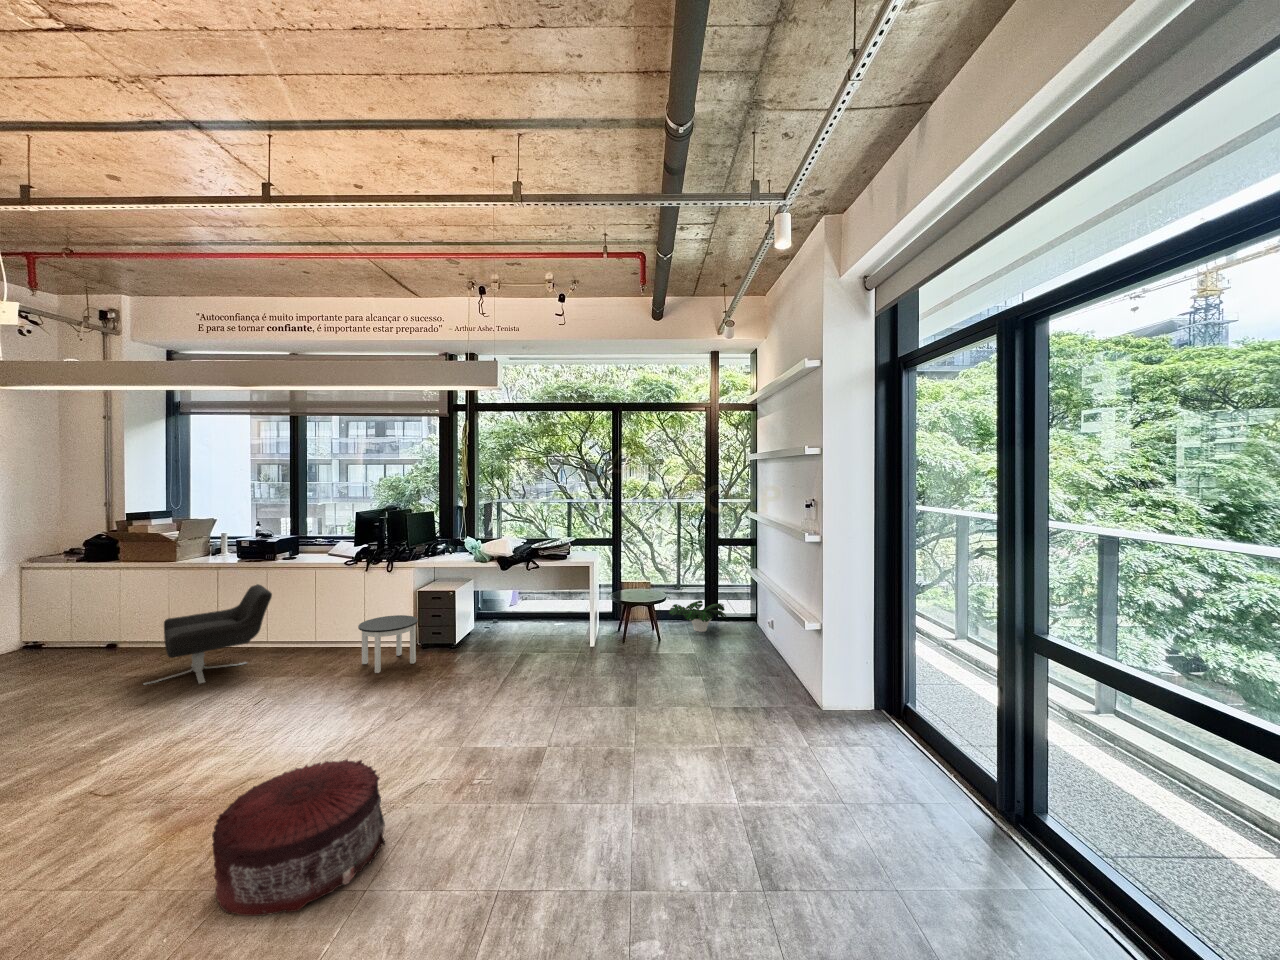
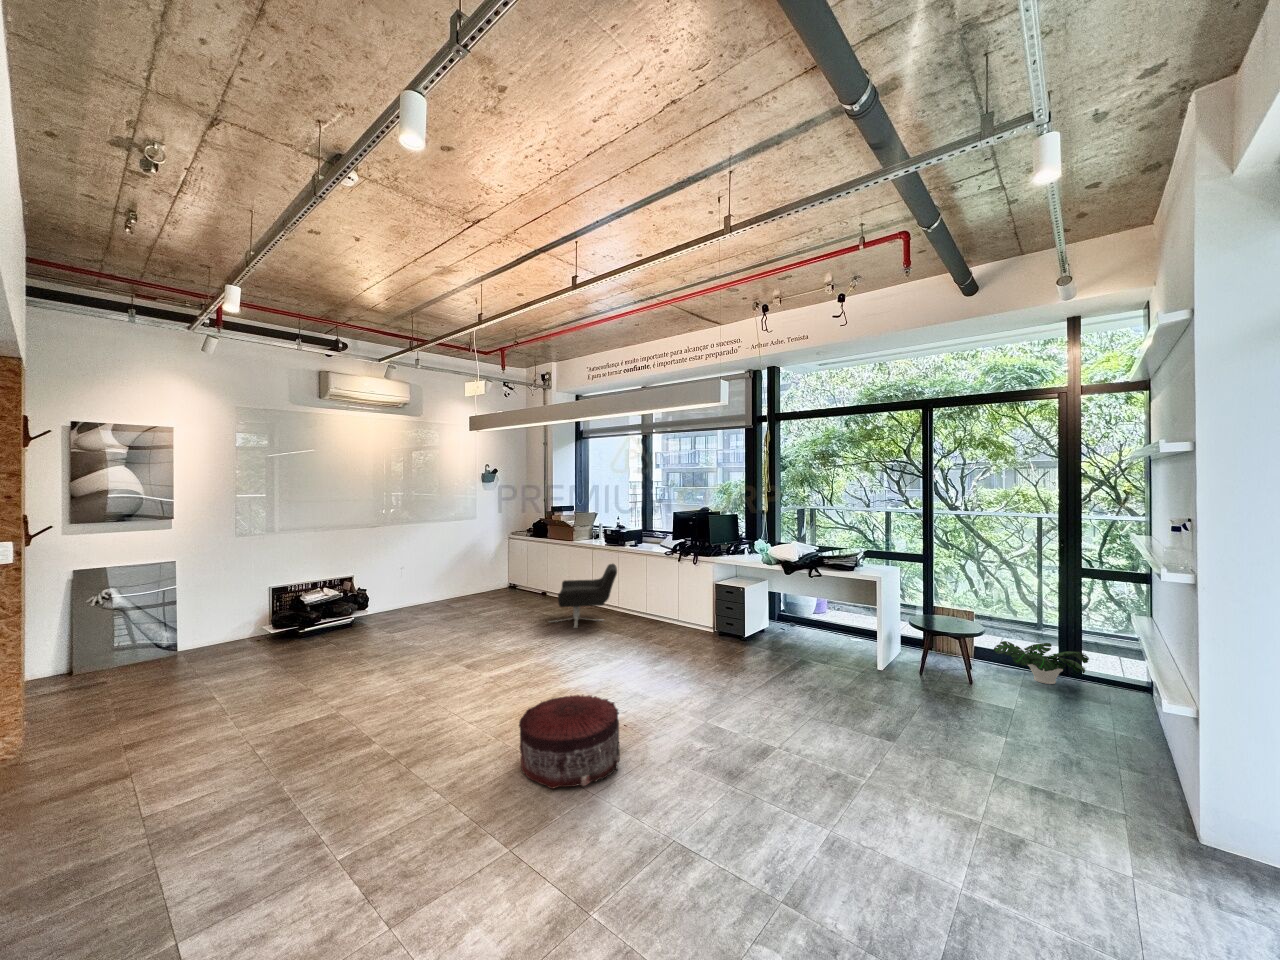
round table: present [358,615,418,673] -> none [667,601,712,647]

